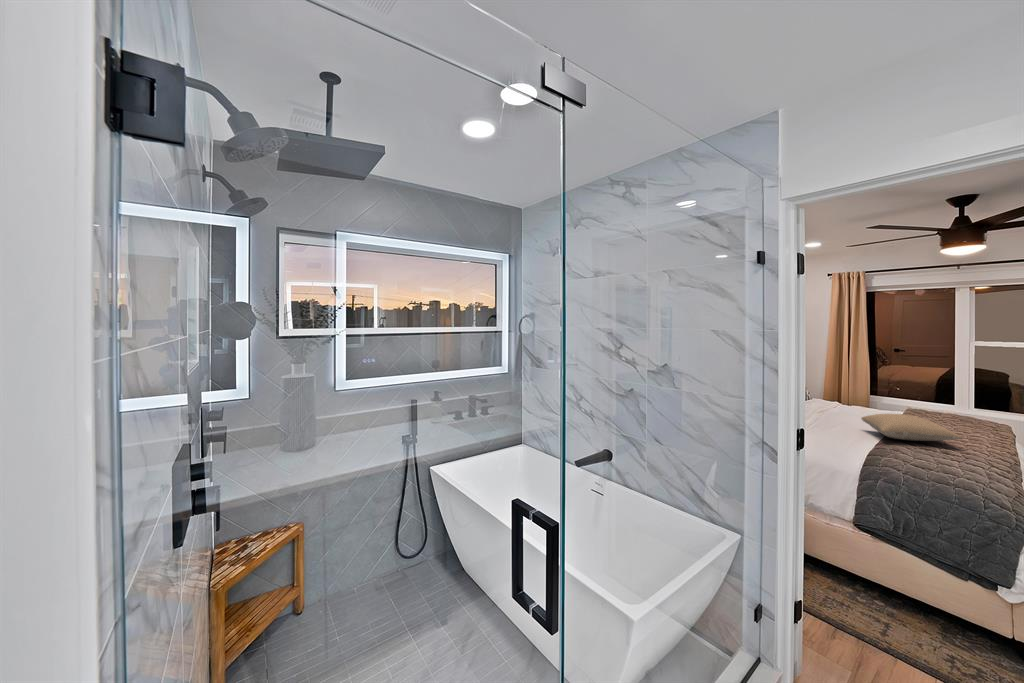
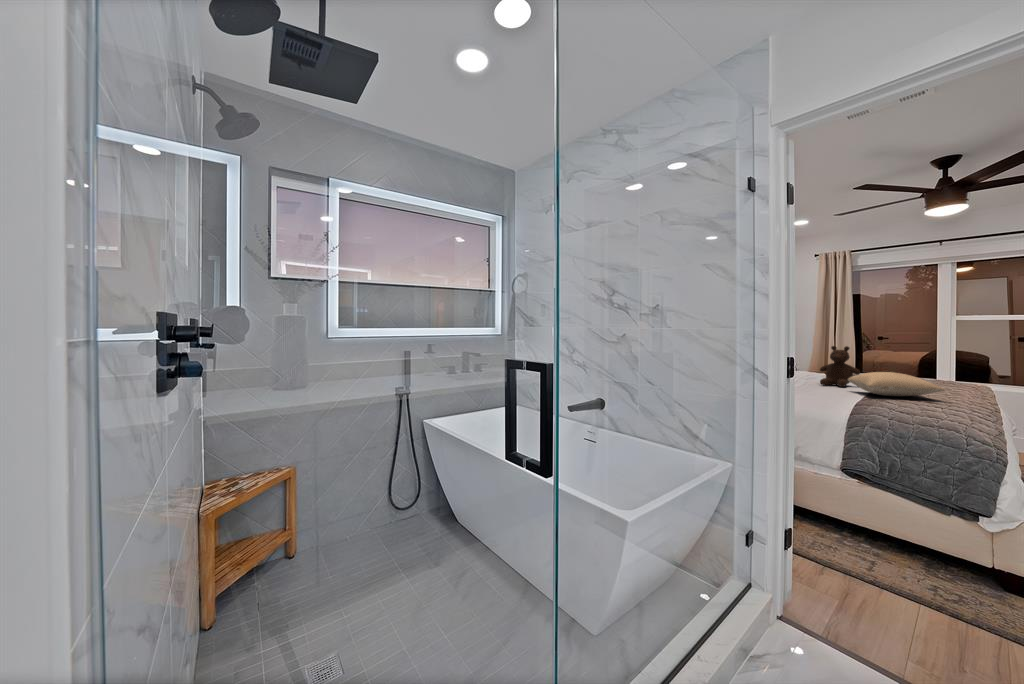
teddy bear: none [833,380,874,423] -> present [820,346,860,387]

